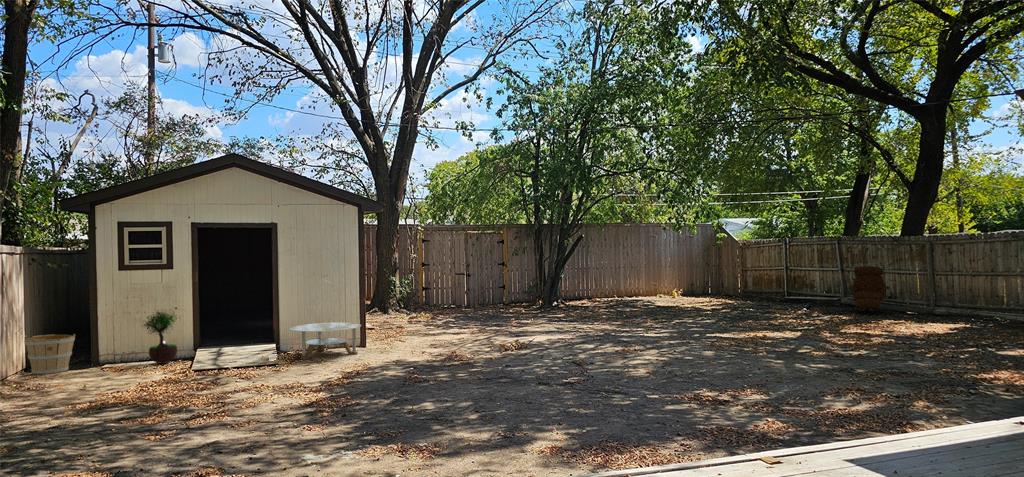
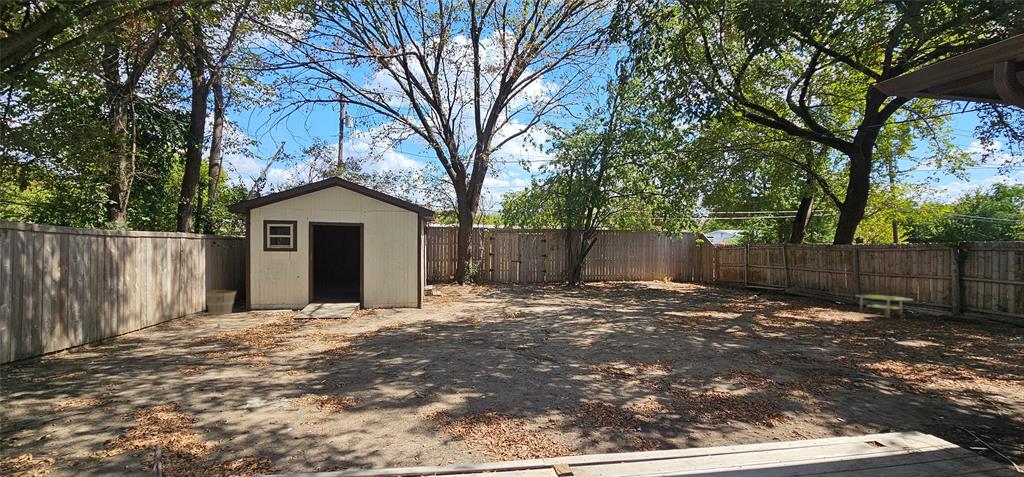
lounge chair: present [849,266,890,315] -> none [792,266,826,304]
potted tree: present [144,312,177,364] -> none [274,275,298,312]
round table: present [290,323,361,360] -> present [856,295,913,318]

